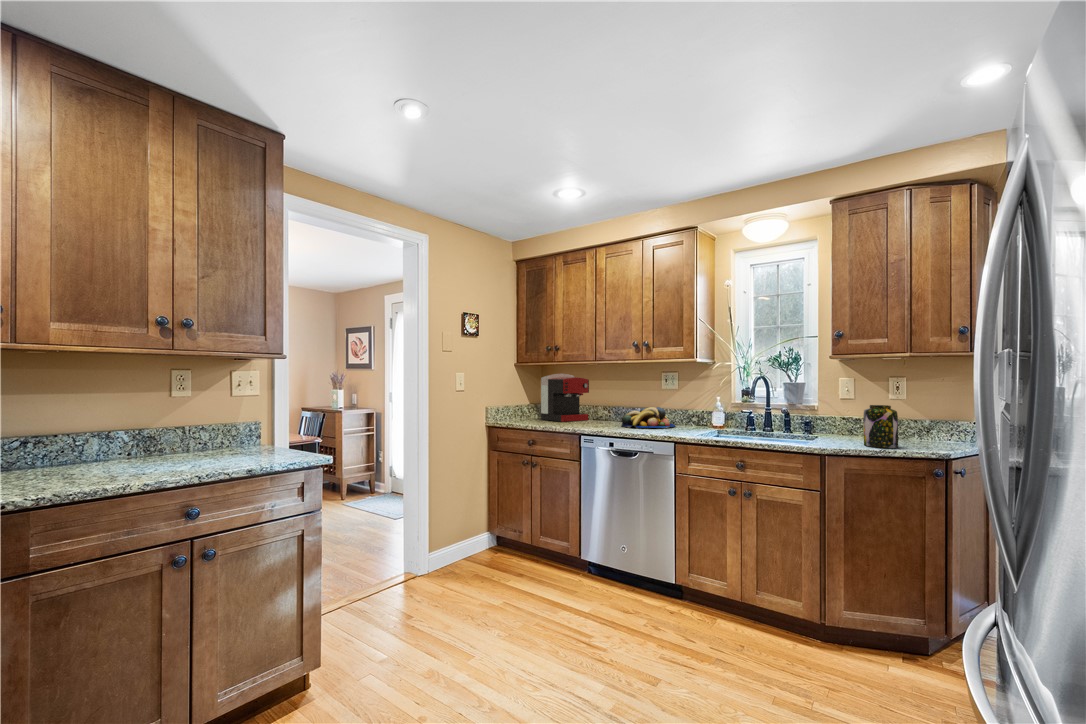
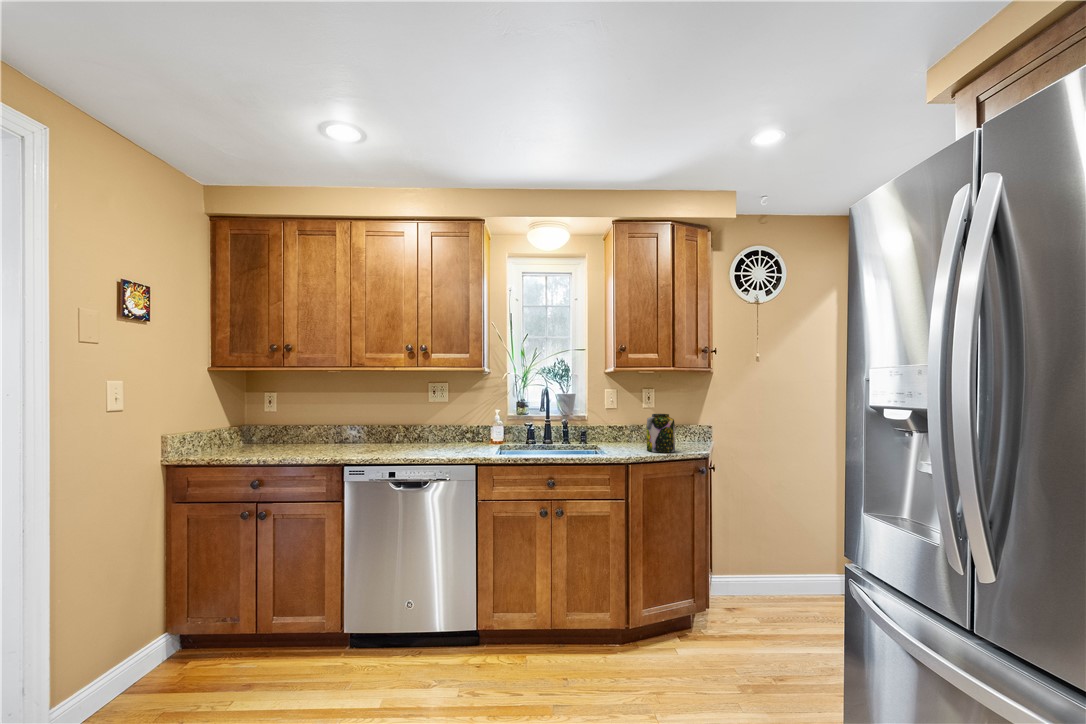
coffee maker: present [541,374,589,422] -> none [255,383,328,448]
fruit bowl: present [622,407,675,428] -> none [385,422,449,450]

